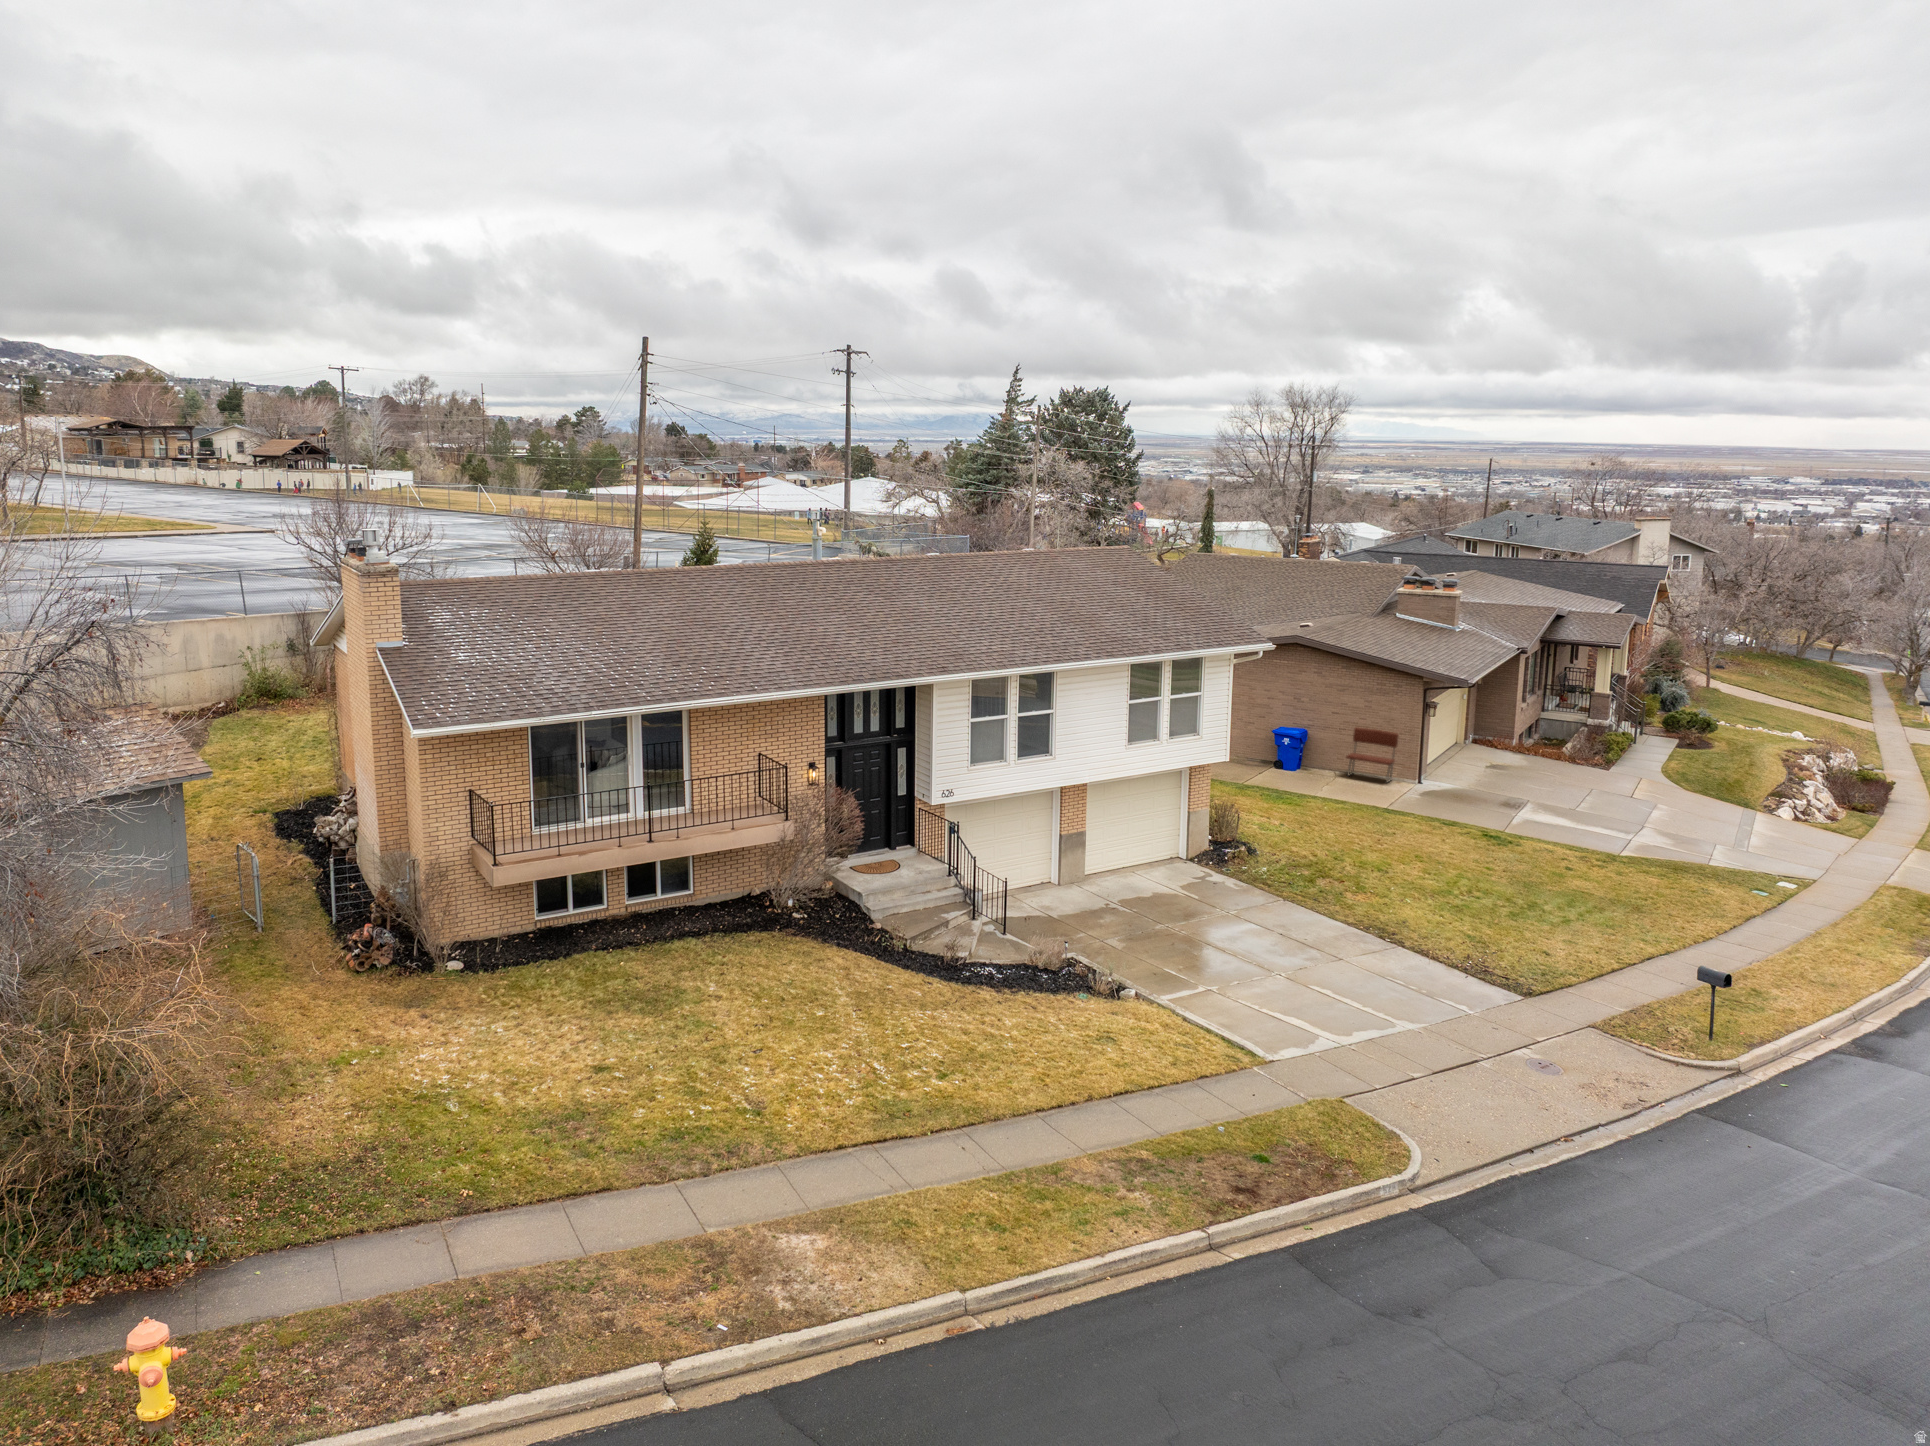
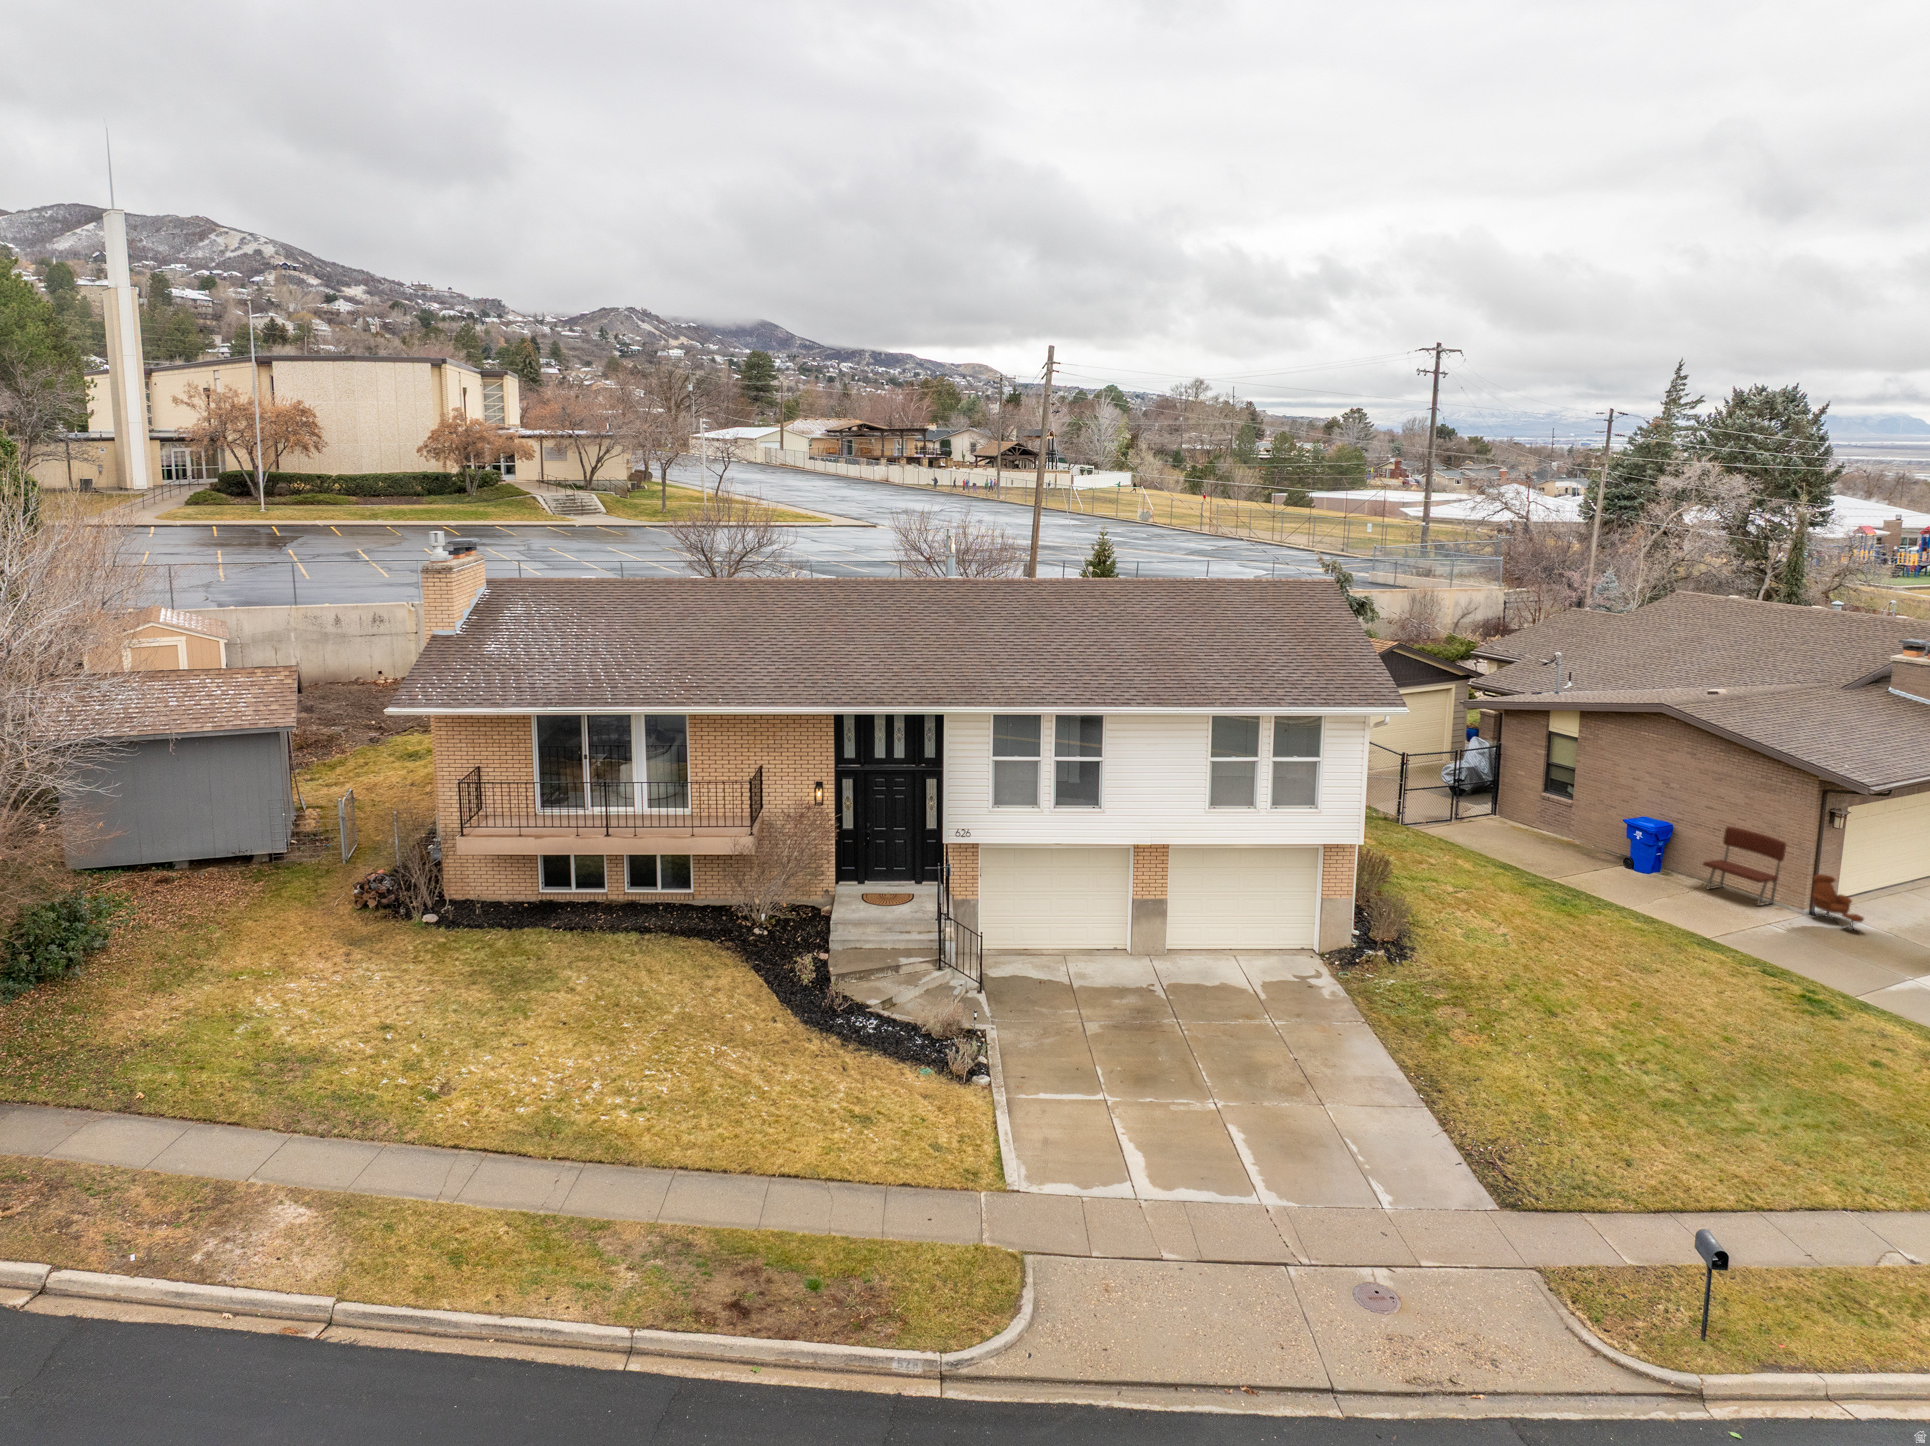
lounge chair: none [1417,754,1456,792] -> present [1812,874,1864,930]

